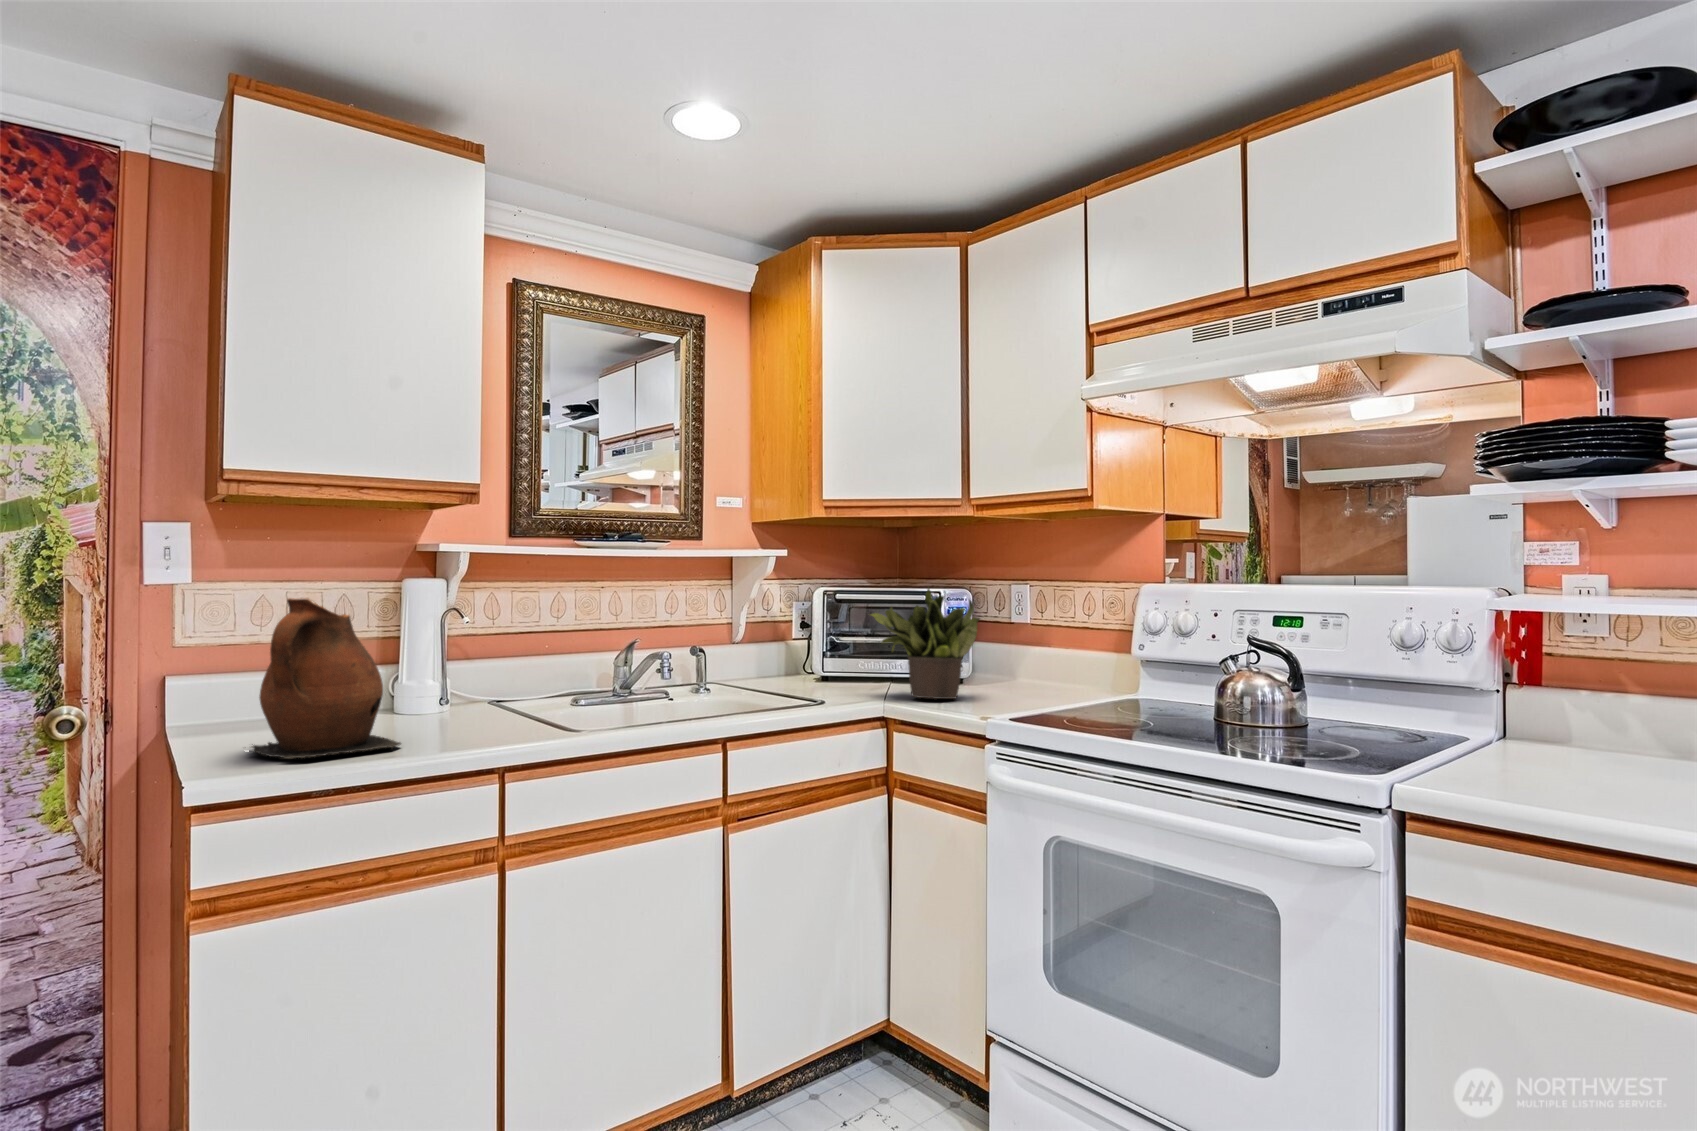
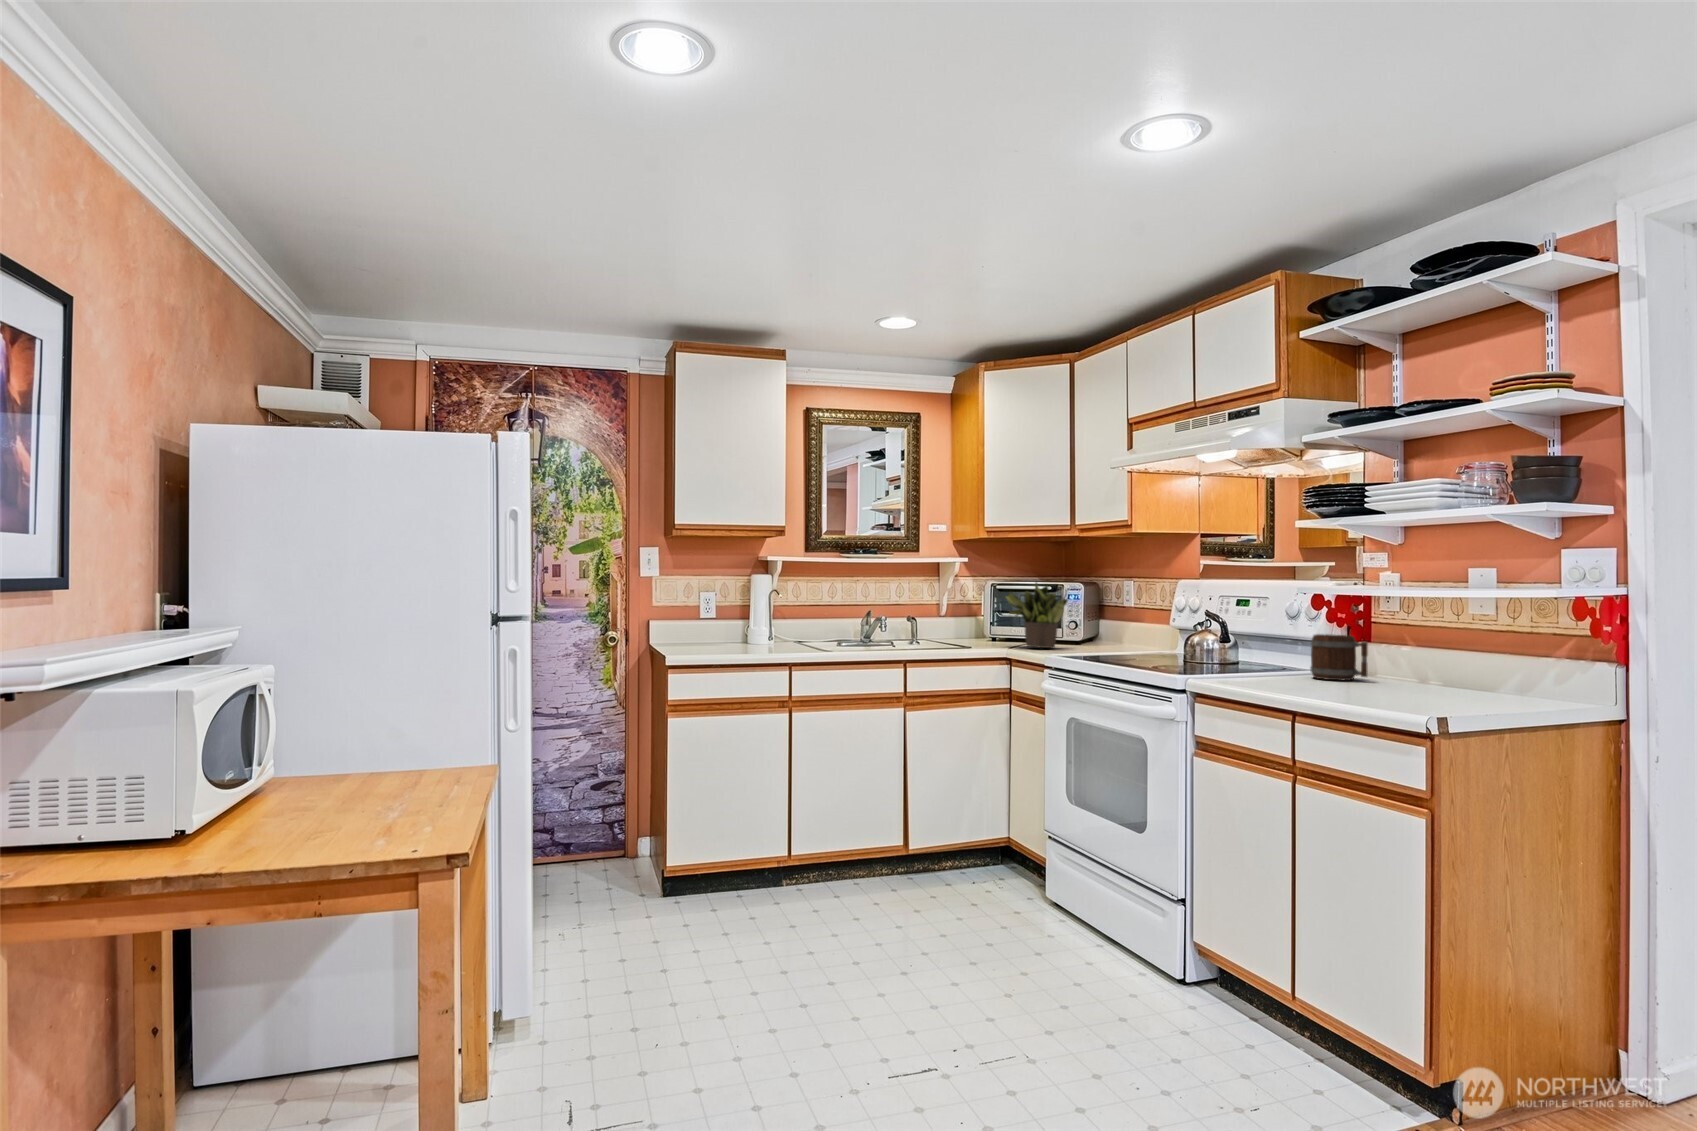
ceramic pitcher: present [252,598,401,759] -> none [682,583,746,654]
mug: none [1513,682,1631,766] -> present [1310,634,1368,680]

